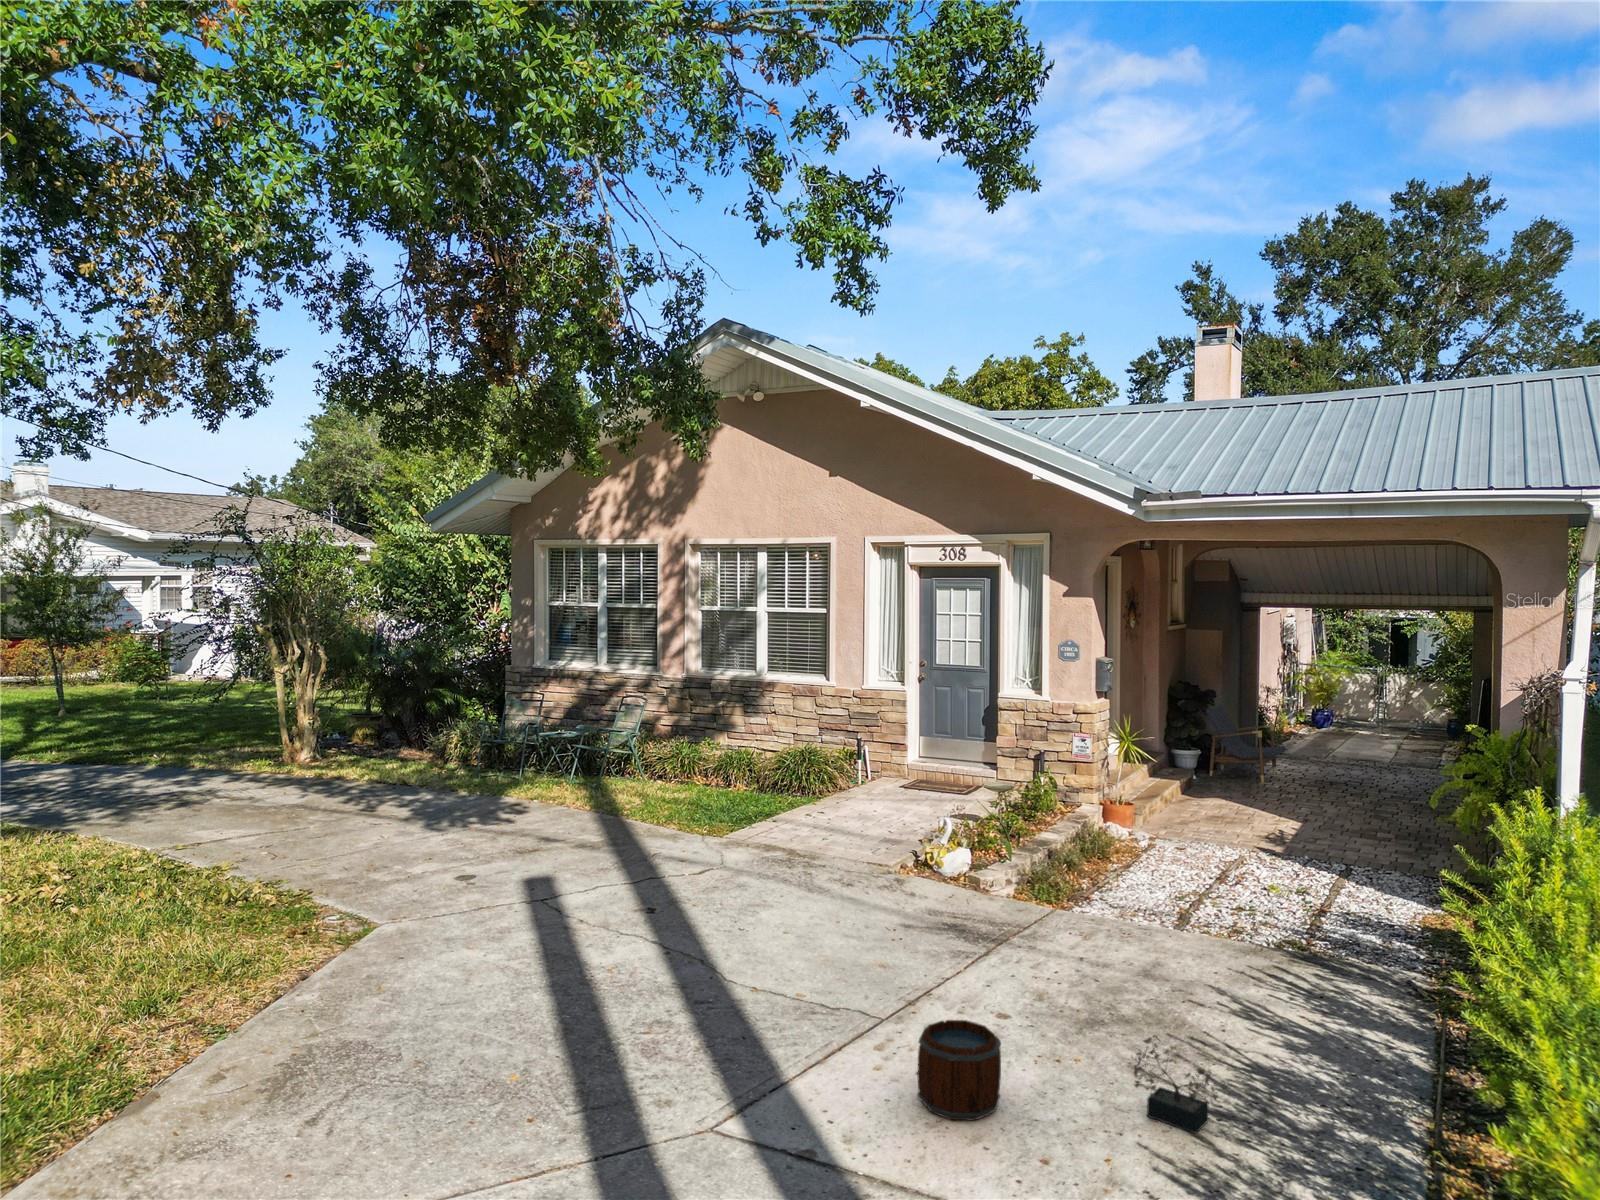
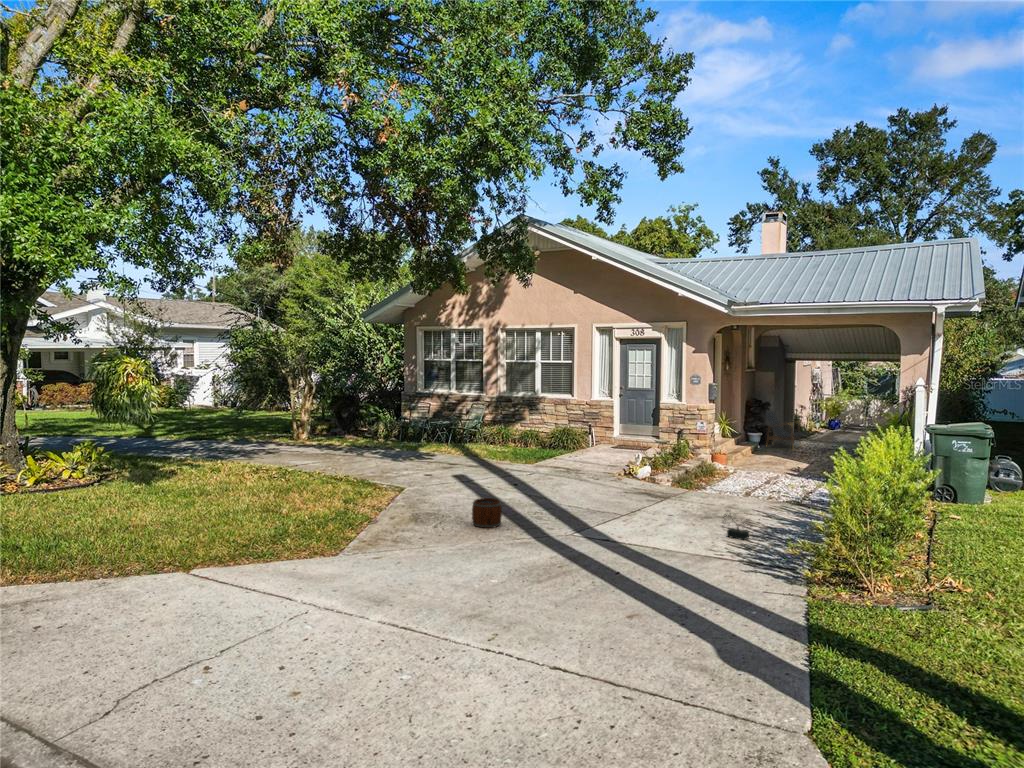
bucket: present [918,1020,1001,1120] -> present [472,498,502,528]

